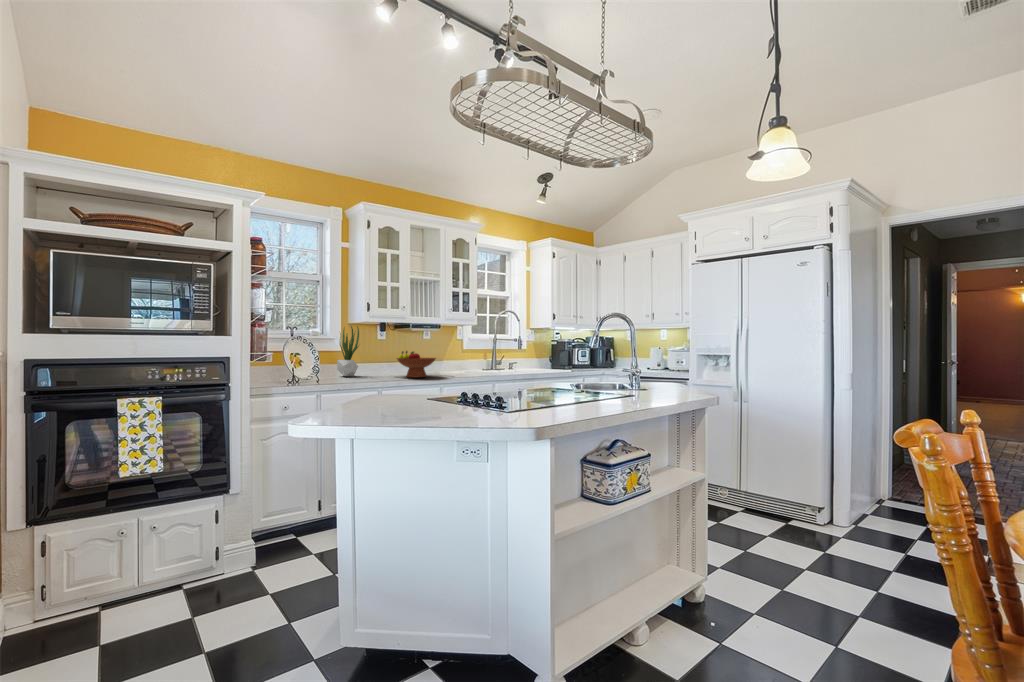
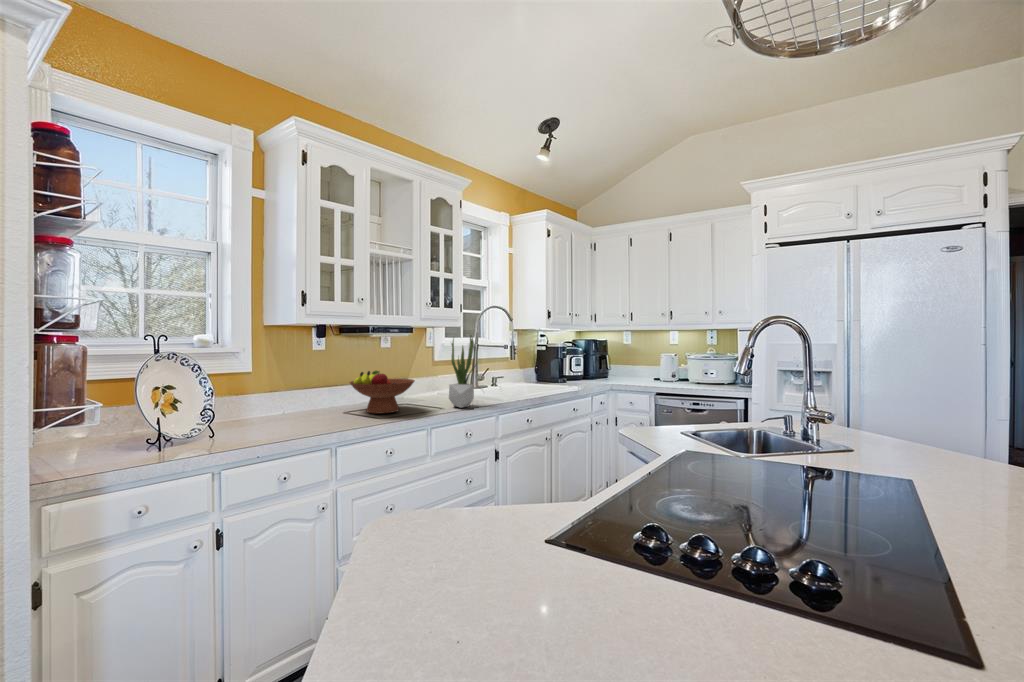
potted plant: present [337,326,359,376] -> present [449,336,476,408]

